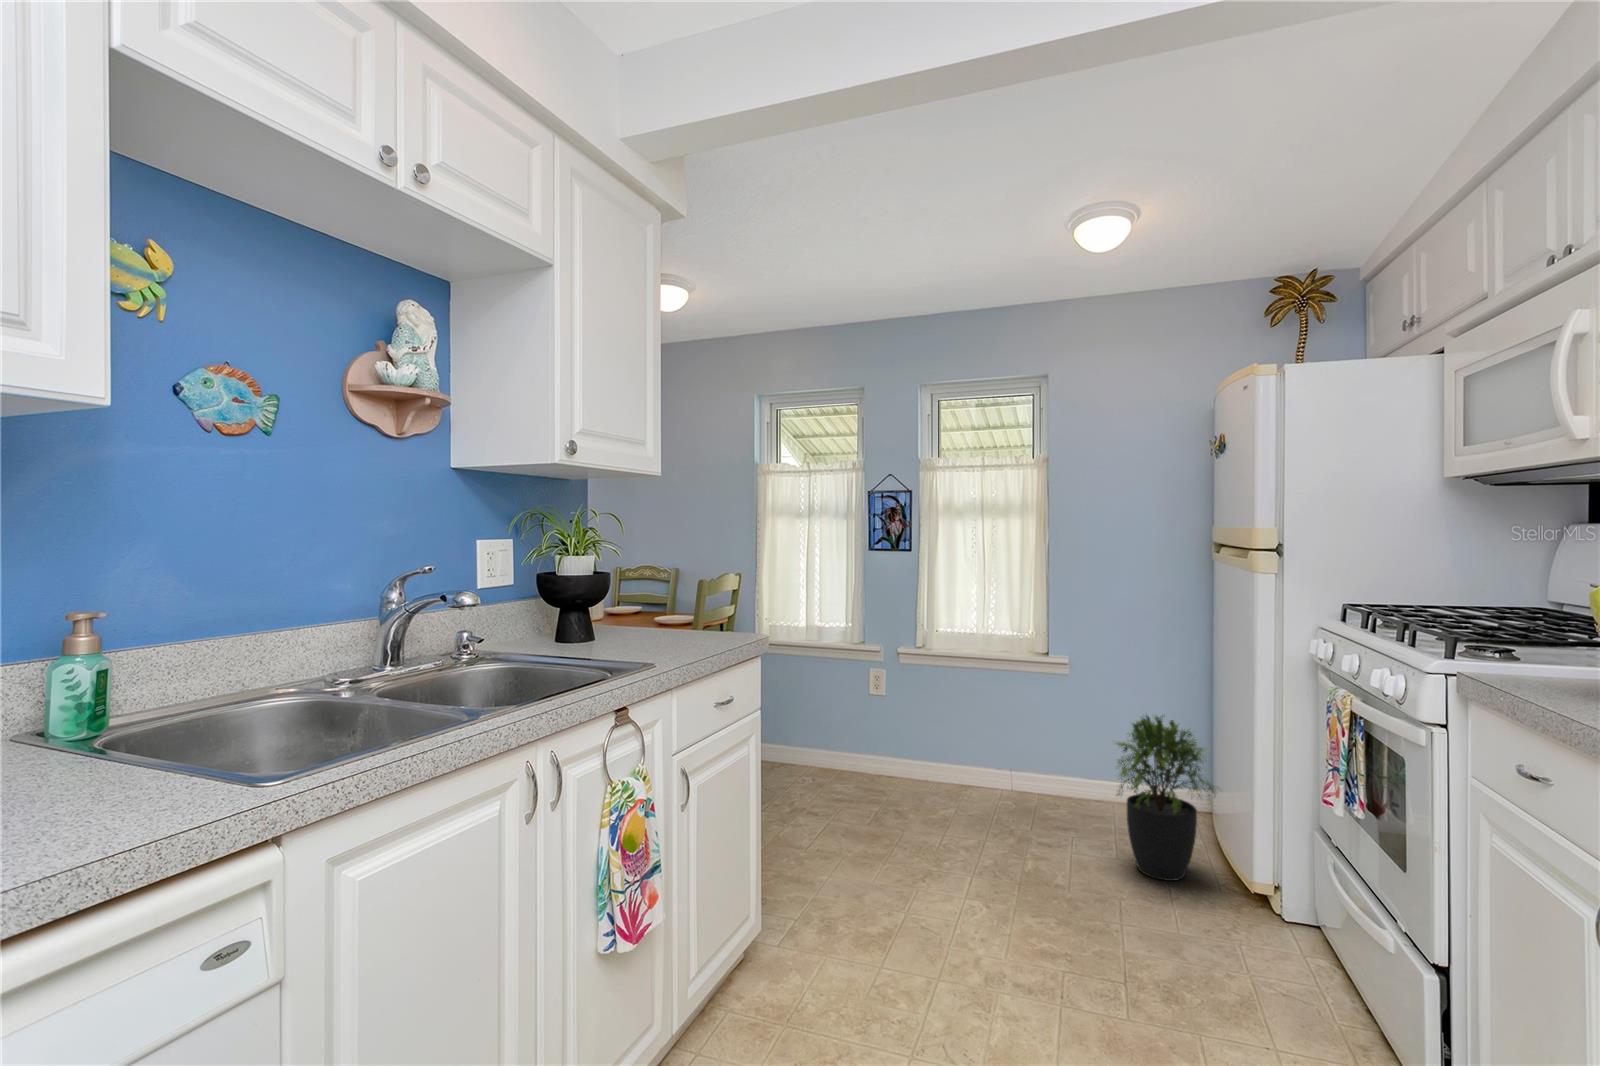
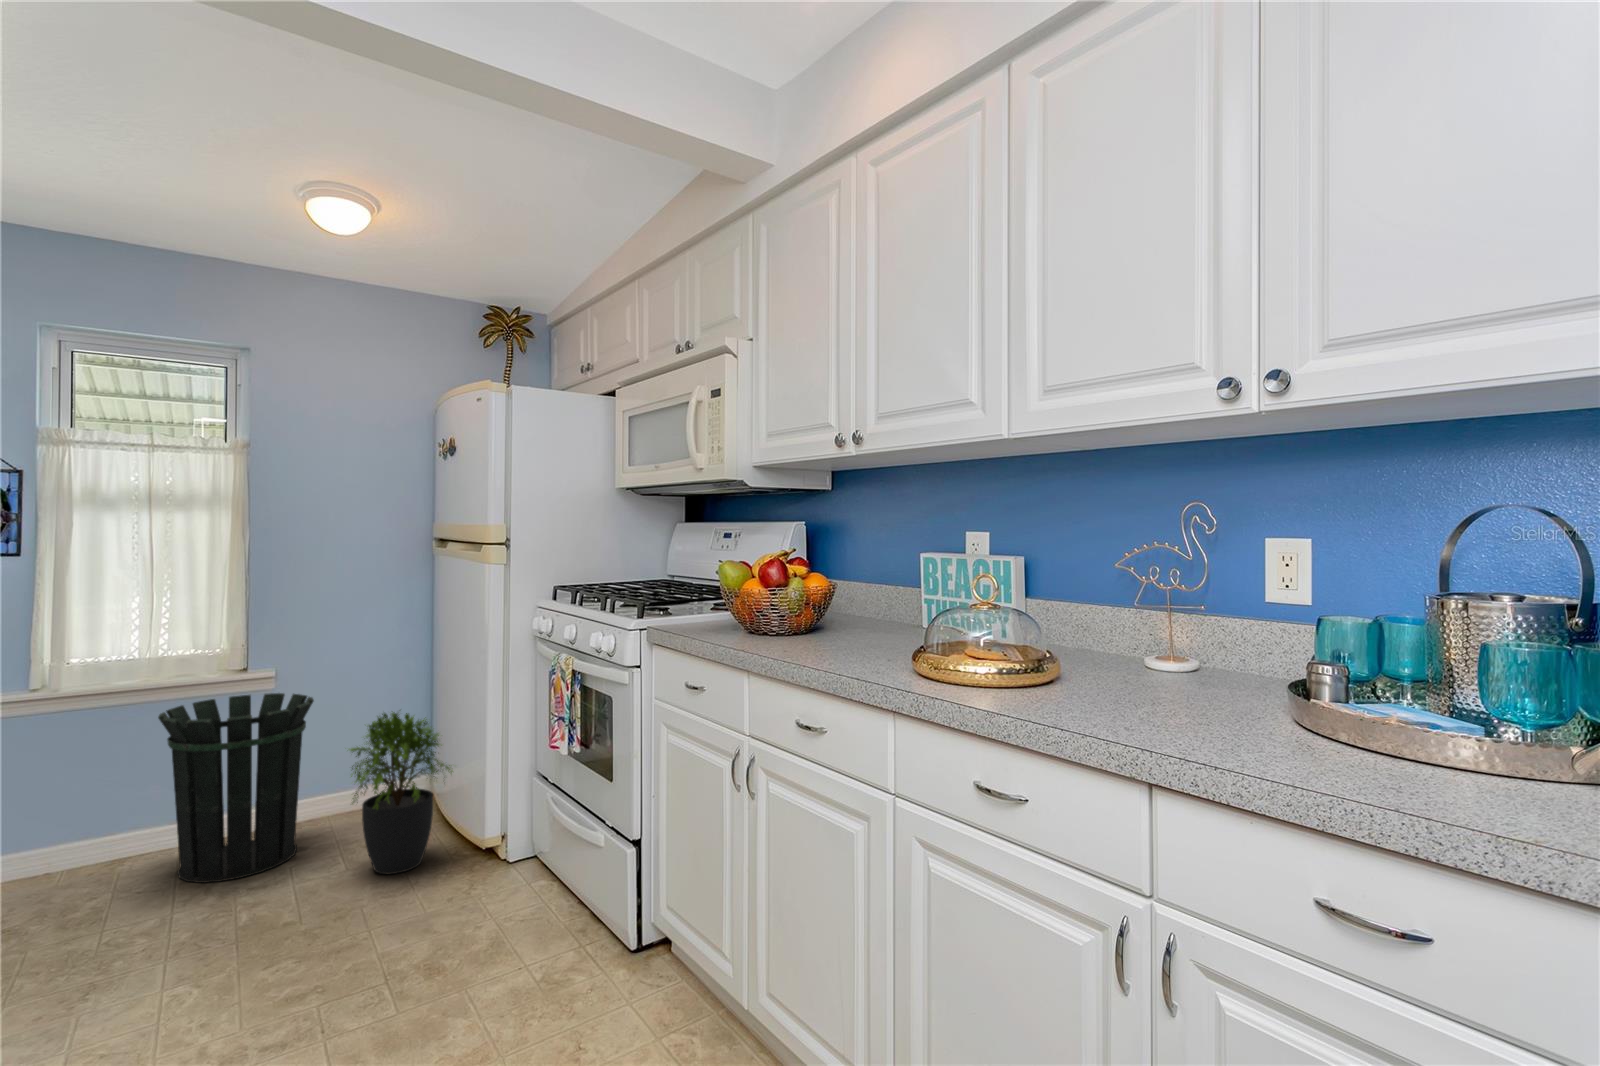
waste bin: none [981,673,1093,831] -> present [158,693,314,883]

